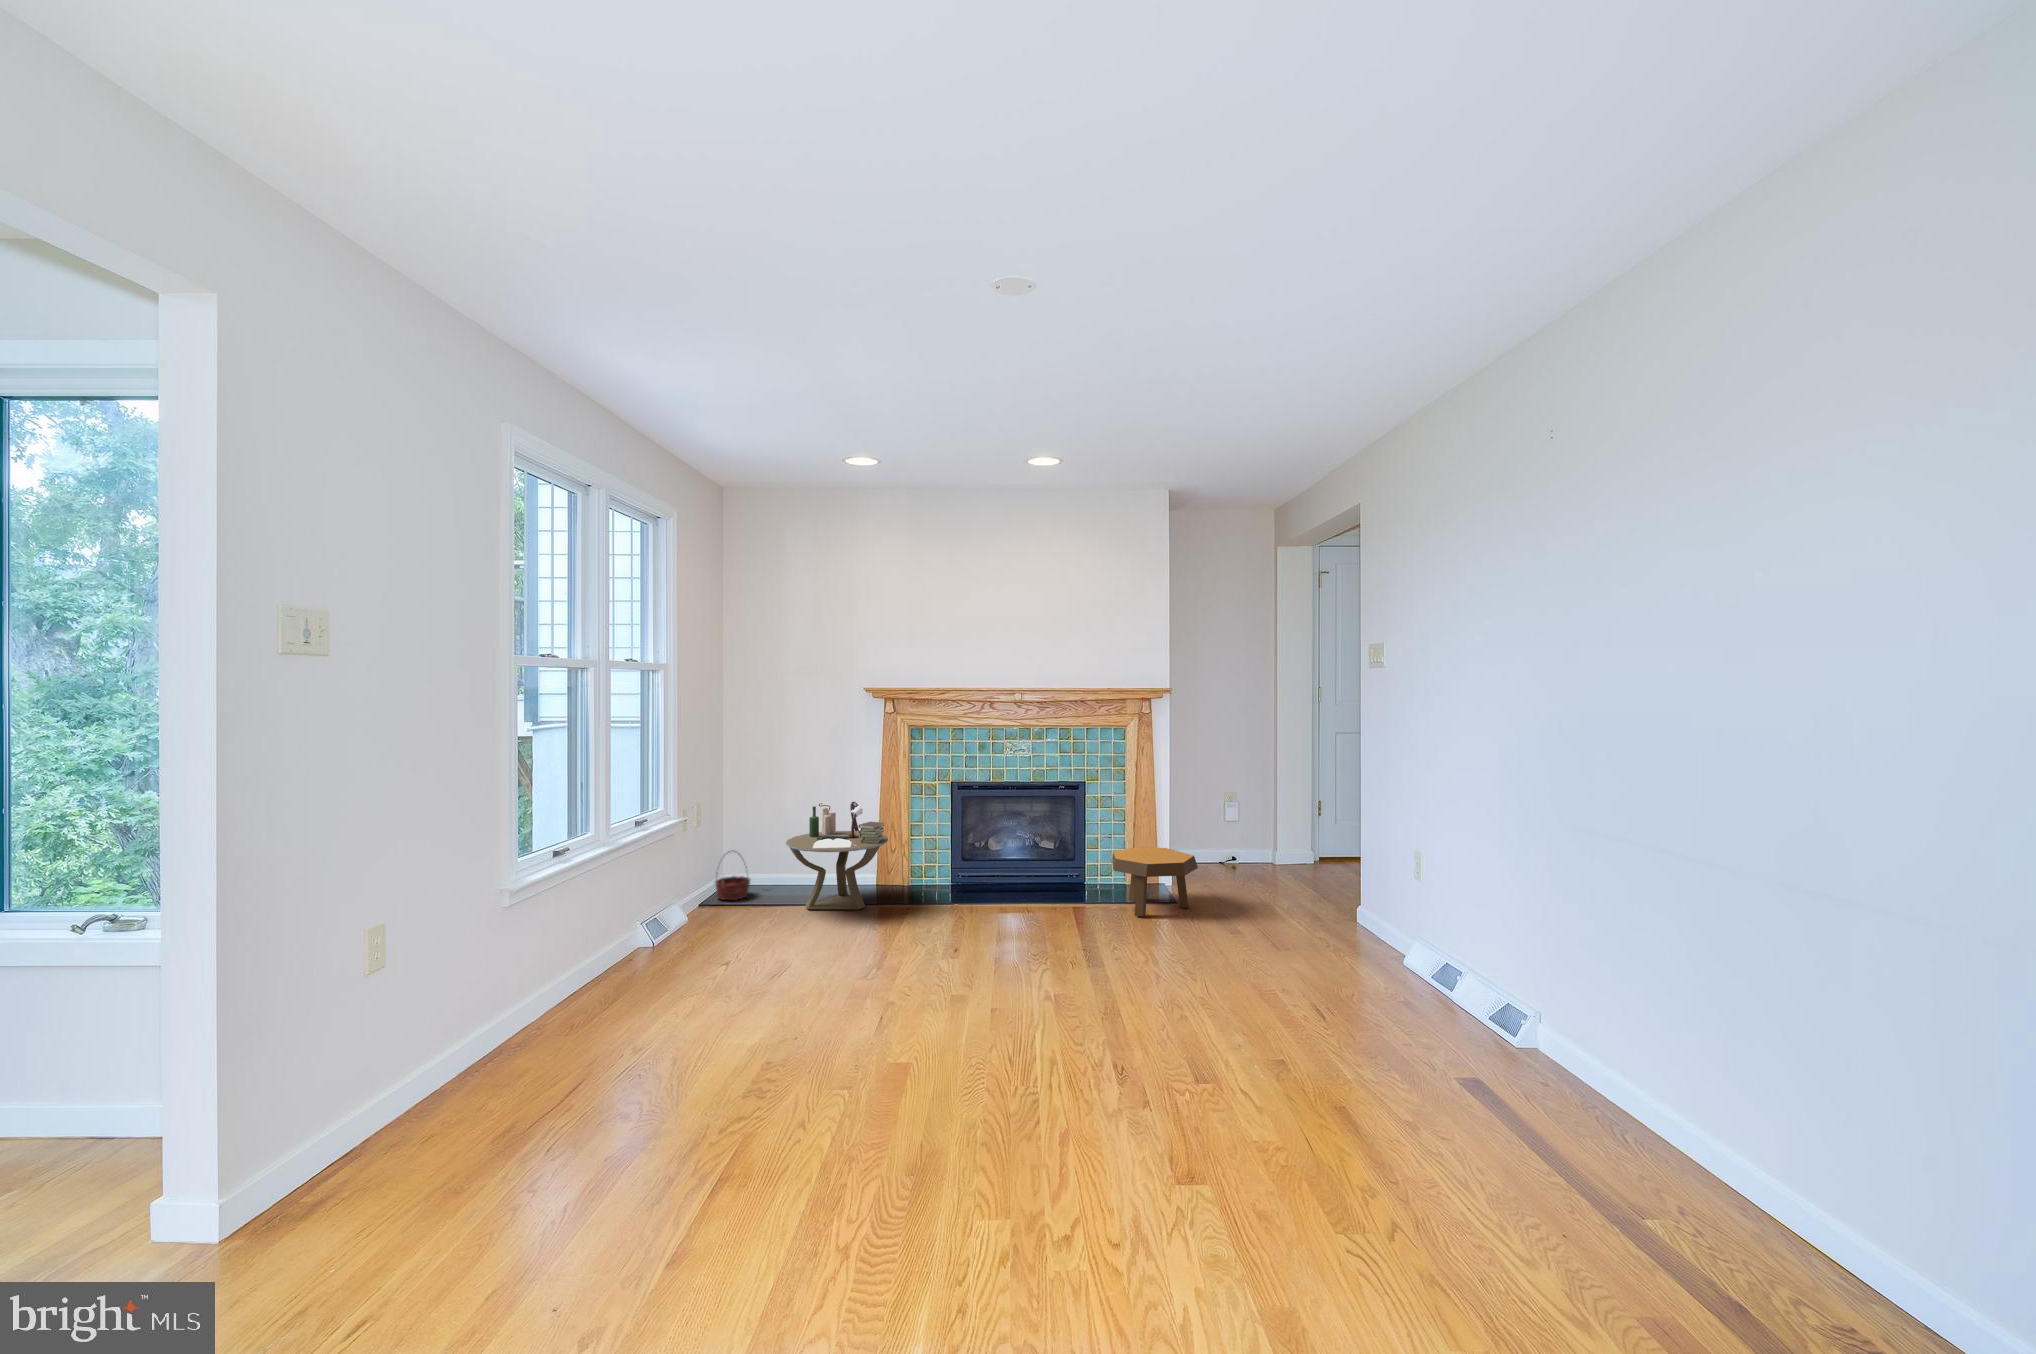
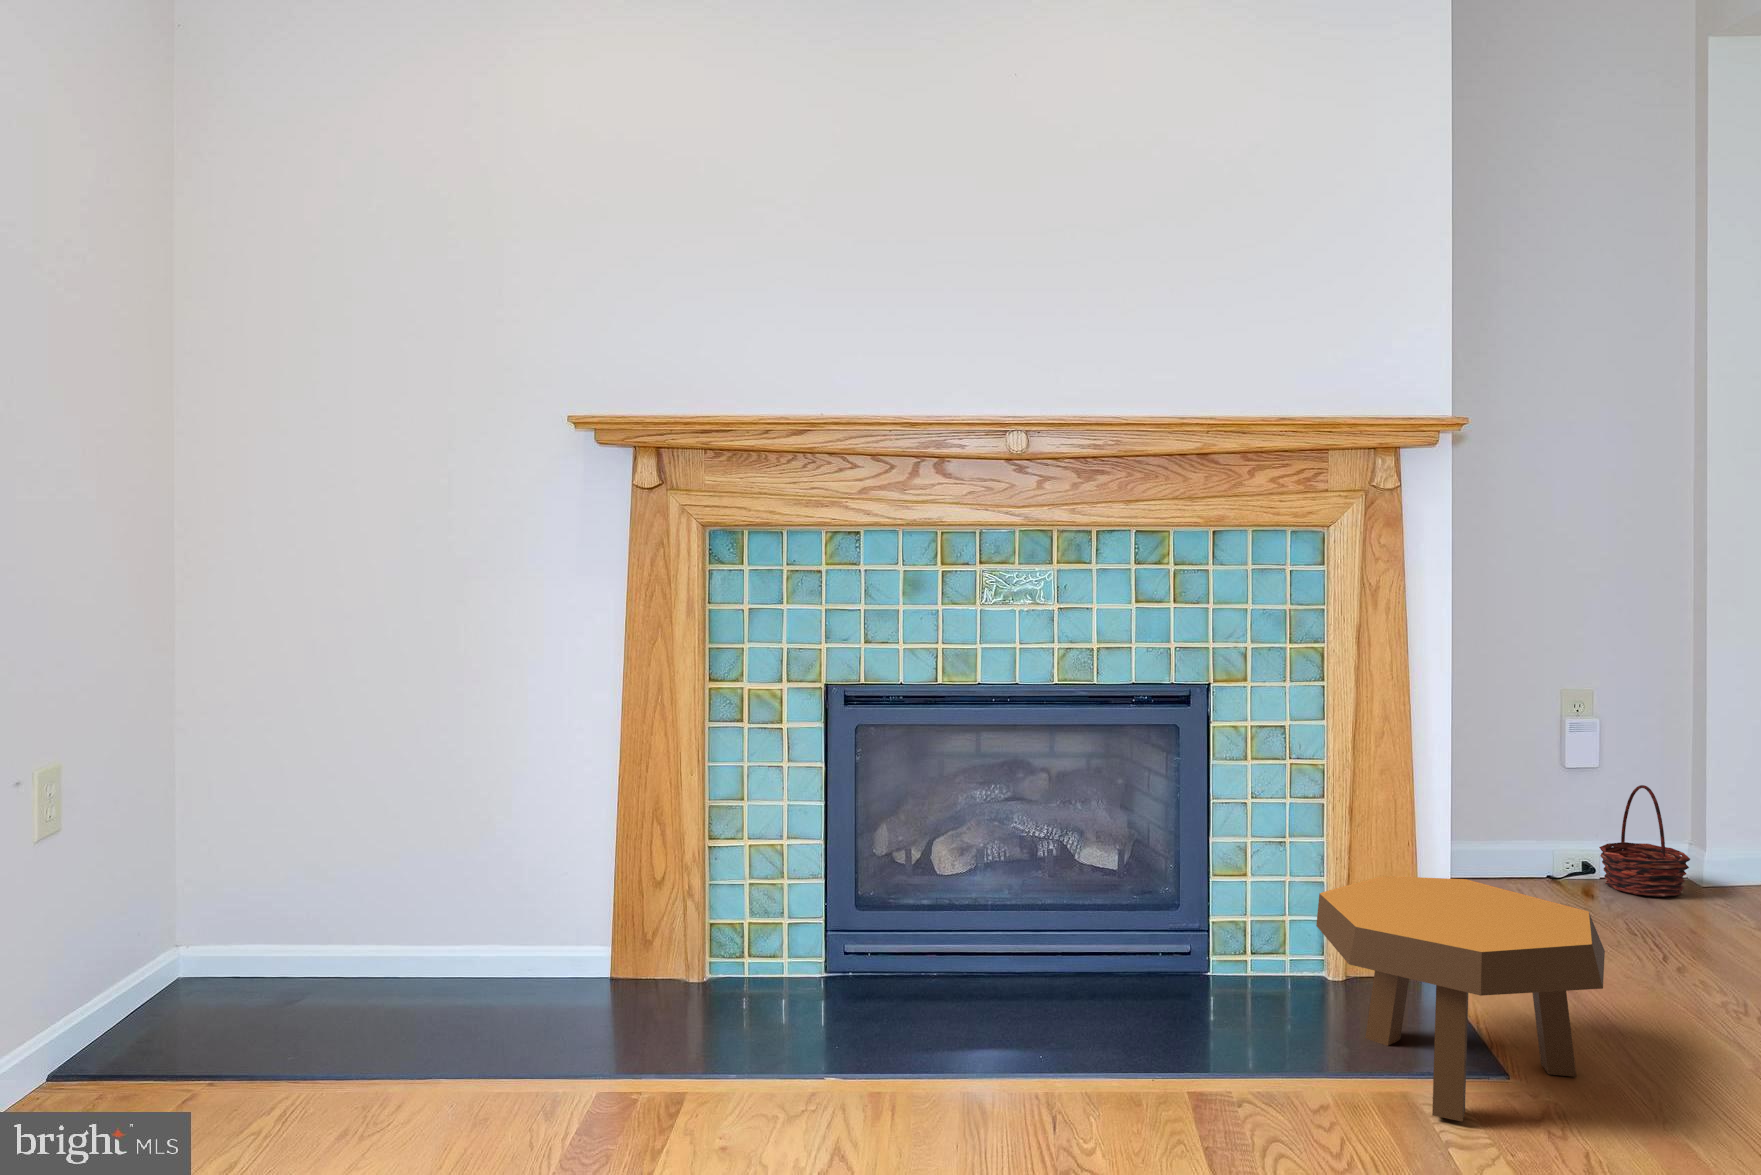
side table: present [786,802,888,909] -> none [313,744,638,1084]
basket: present [715,851,750,900] -> present [1599,785,1690,897]

